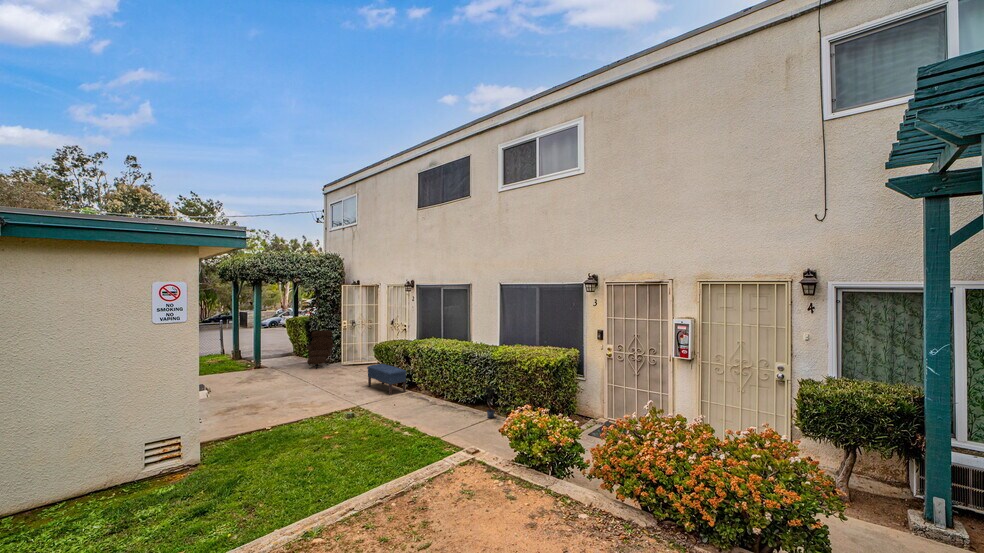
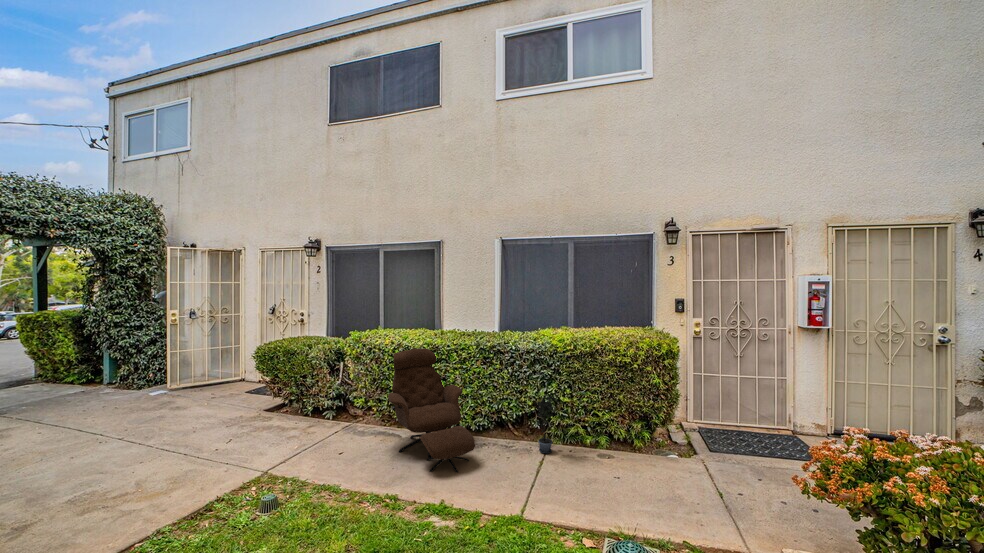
lounge chair: present [306,330,335,369] -> present [388,348,475,473]
bench: present [367,364,406,395] -> none [251,380,341,437]

